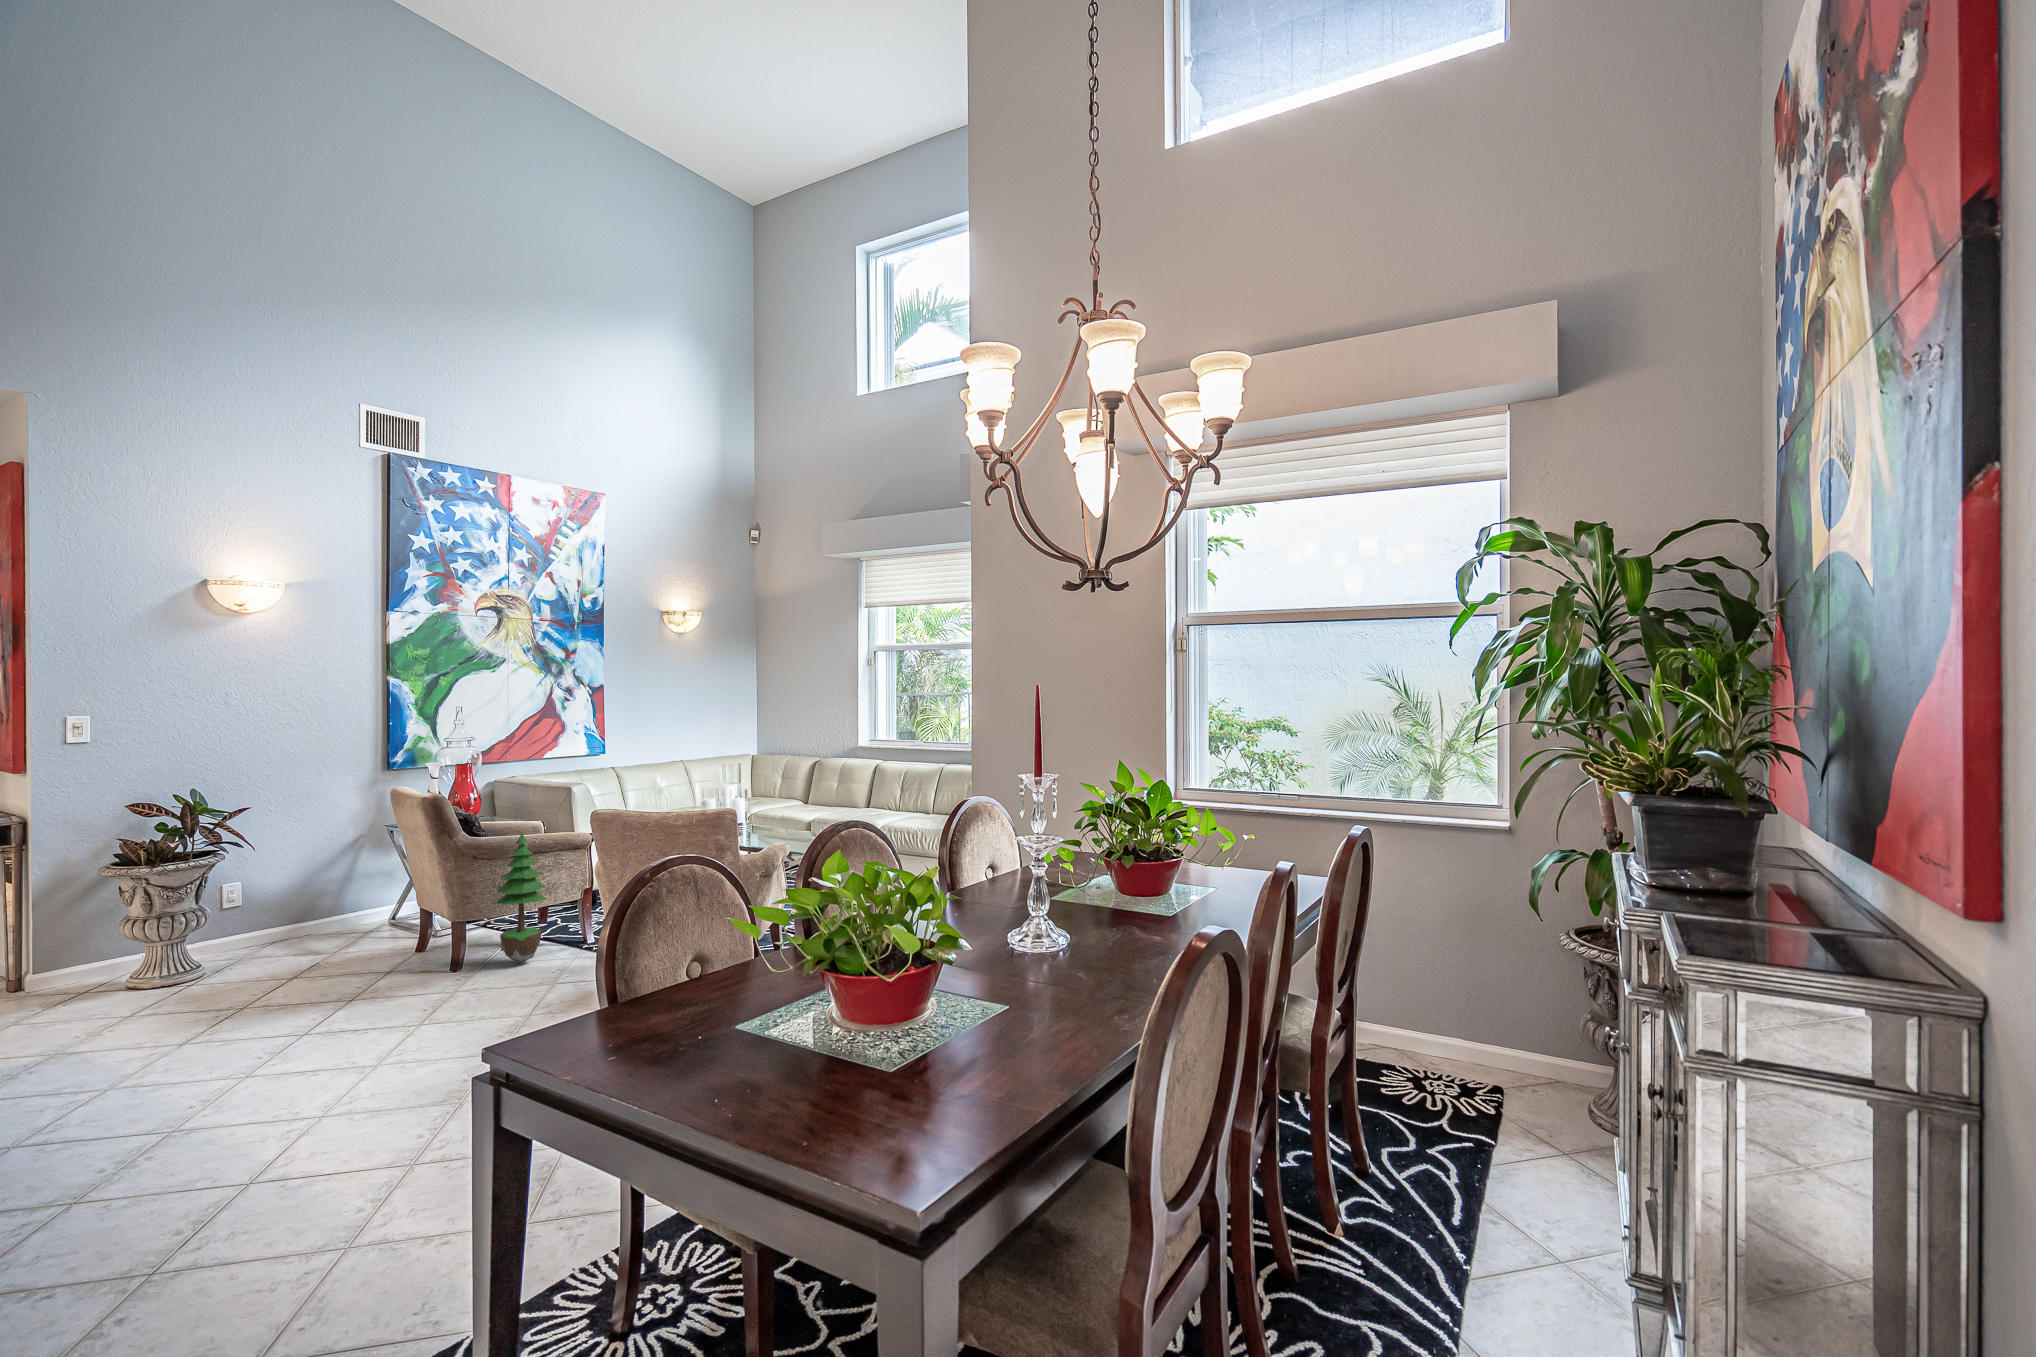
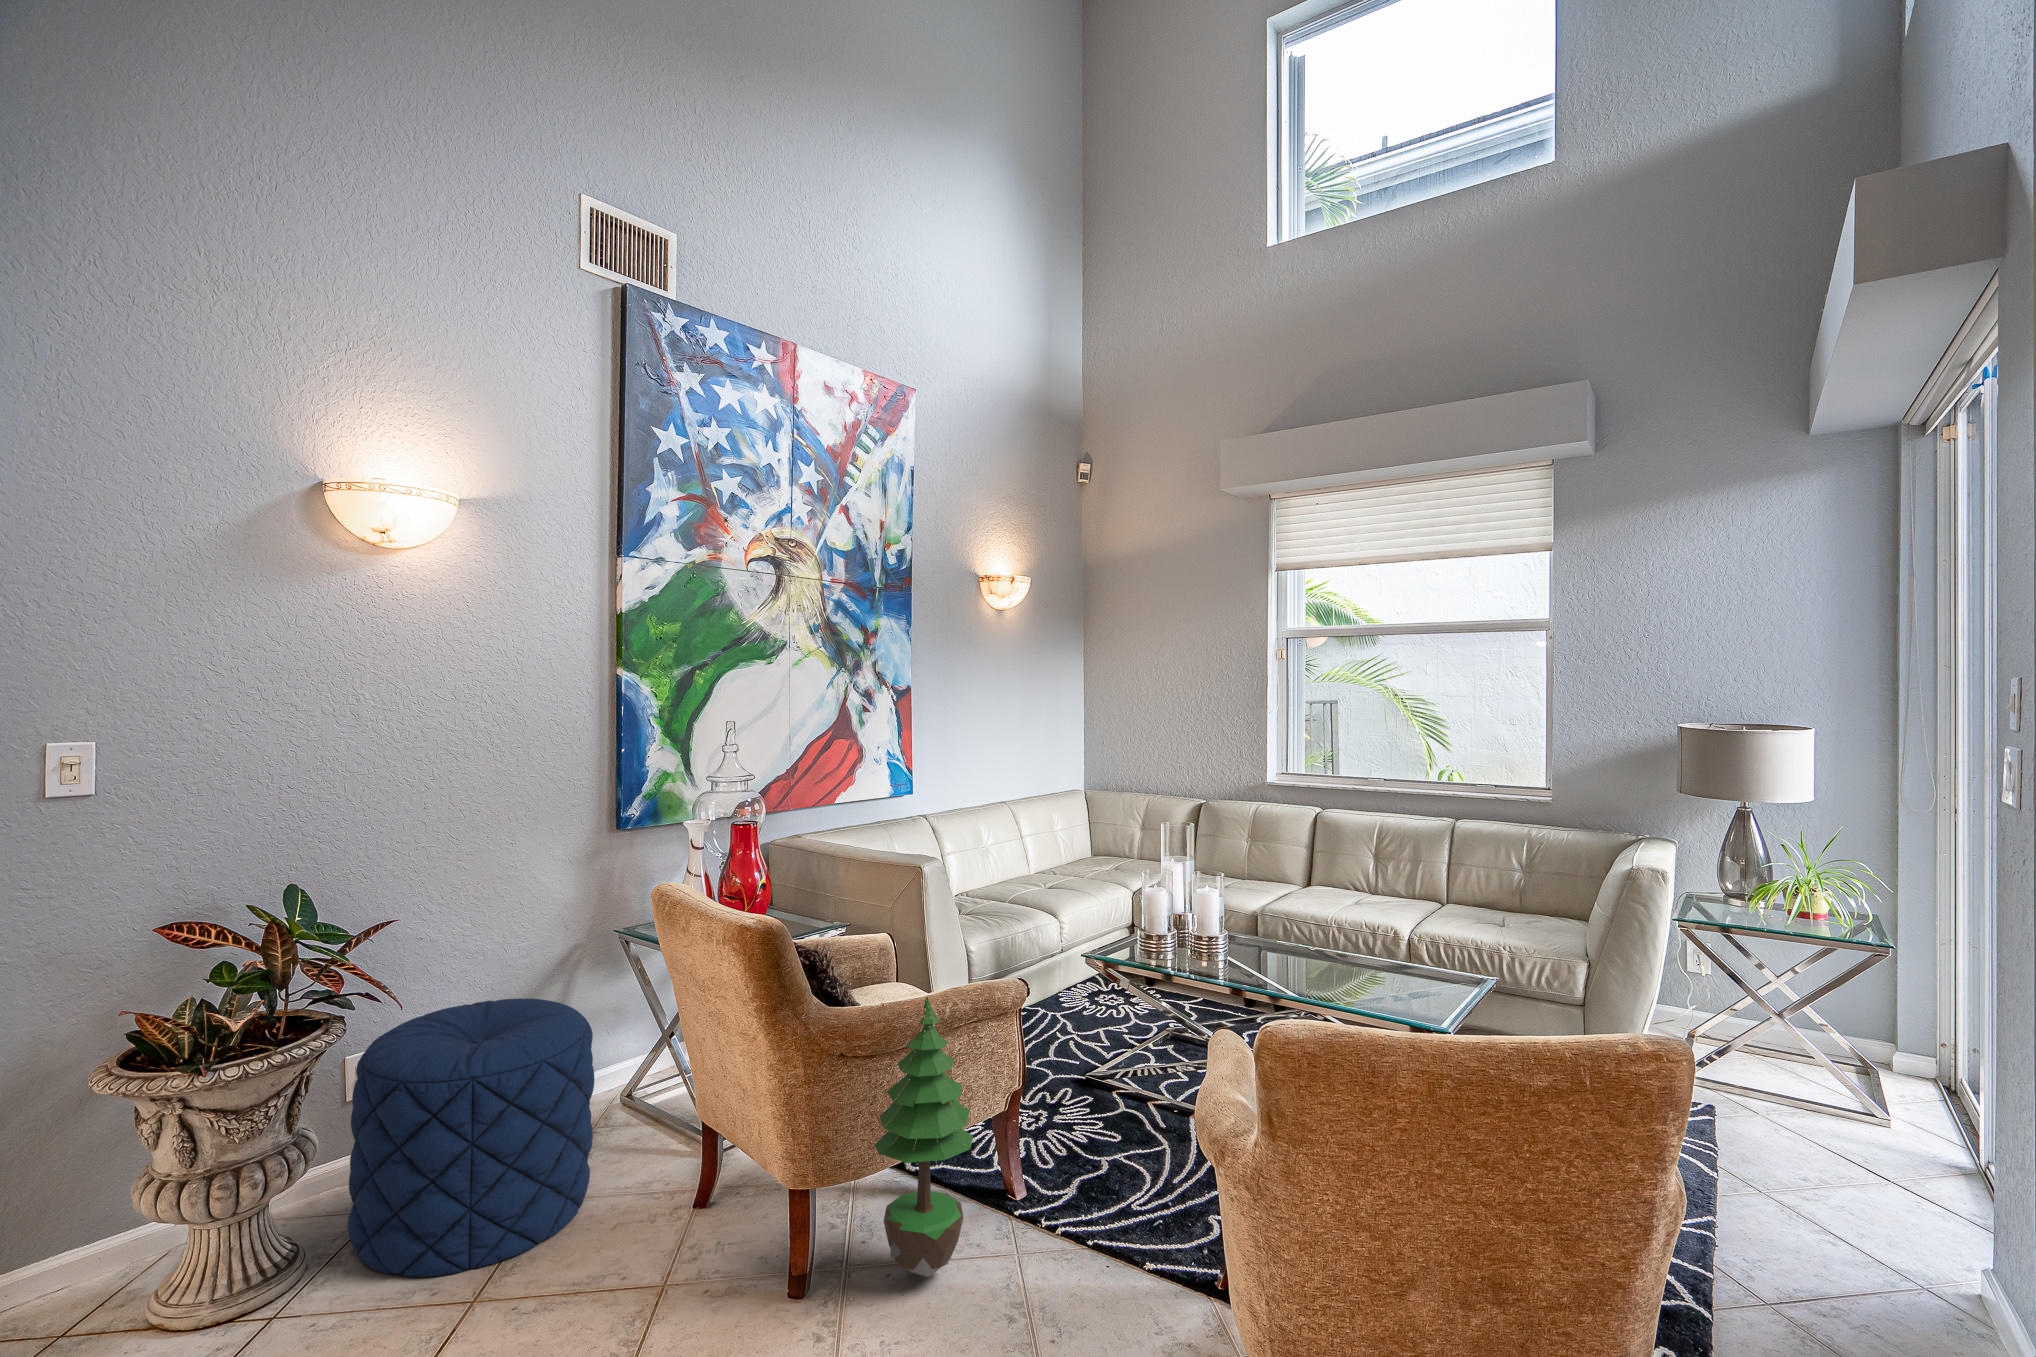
pouf: none [228,852,362,972] -> present [348,998,594,1277]

